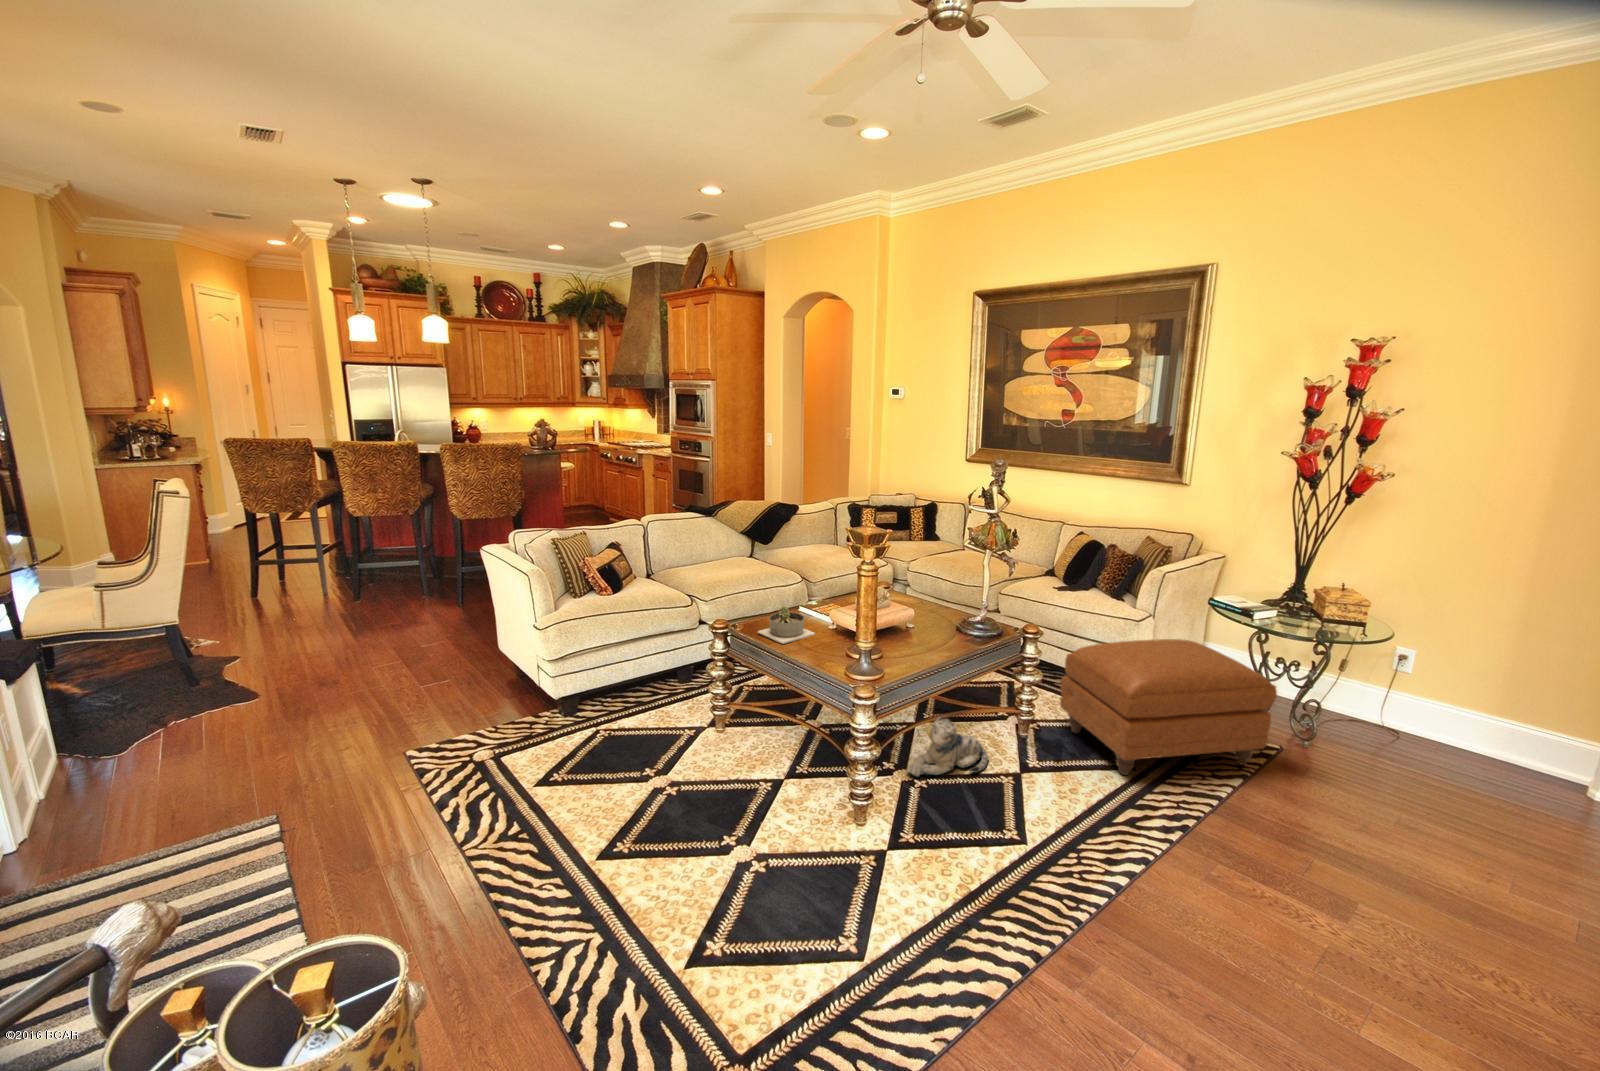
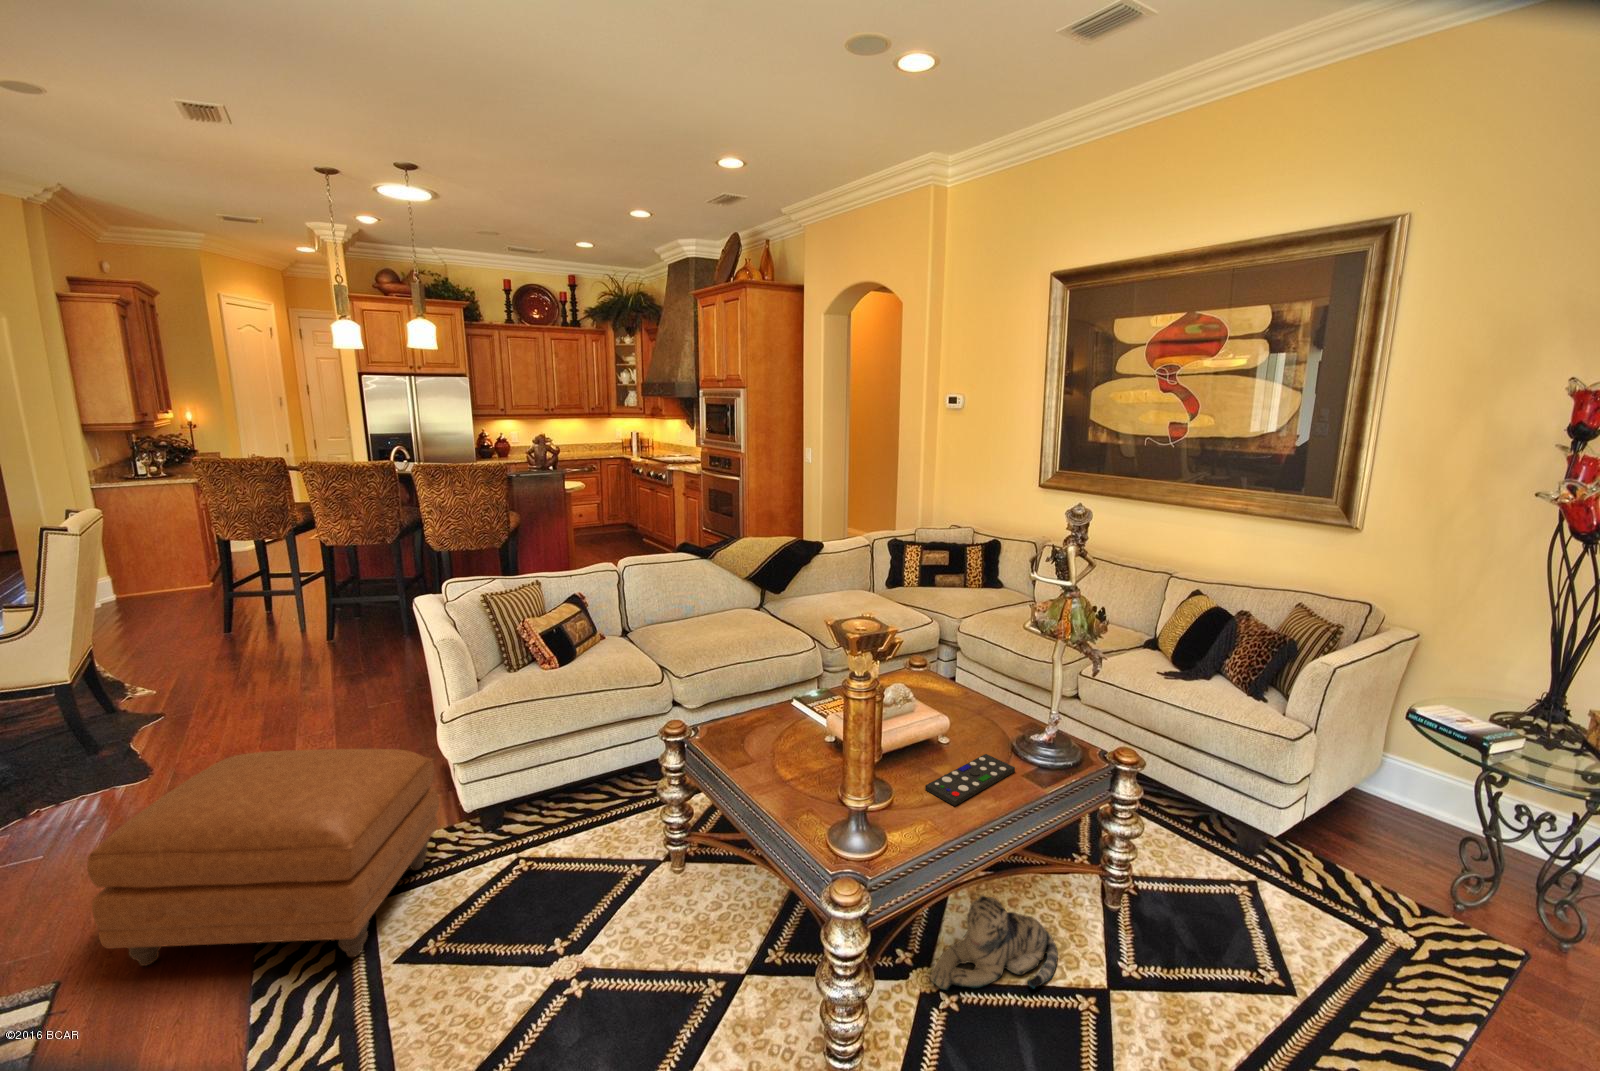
succulent planter: present [758,605,815,644] -> none [730,701,810,761]
remote control: none [900,635,958,661] -> present [925,754,1015,806]
ottoman: present [1060,639,1277,775] -> present [87,749,439,966]

